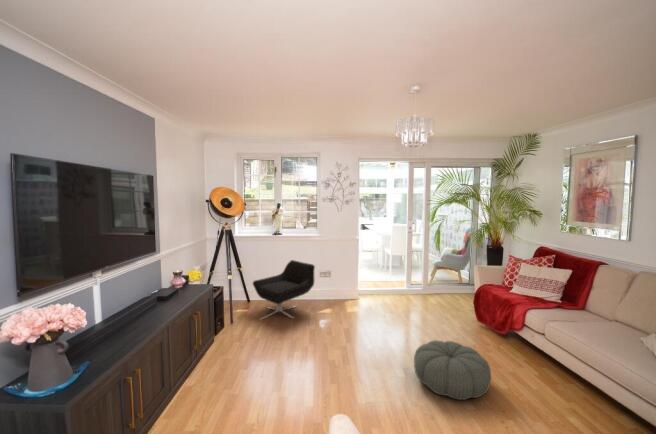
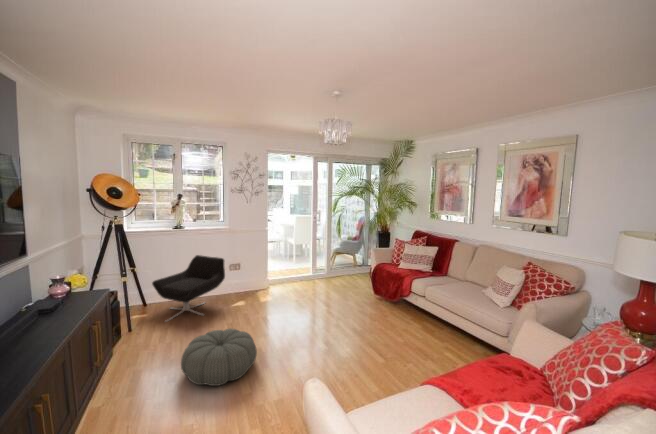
pouf: present [414,340,491,400] -> present [181,329,257,386]

